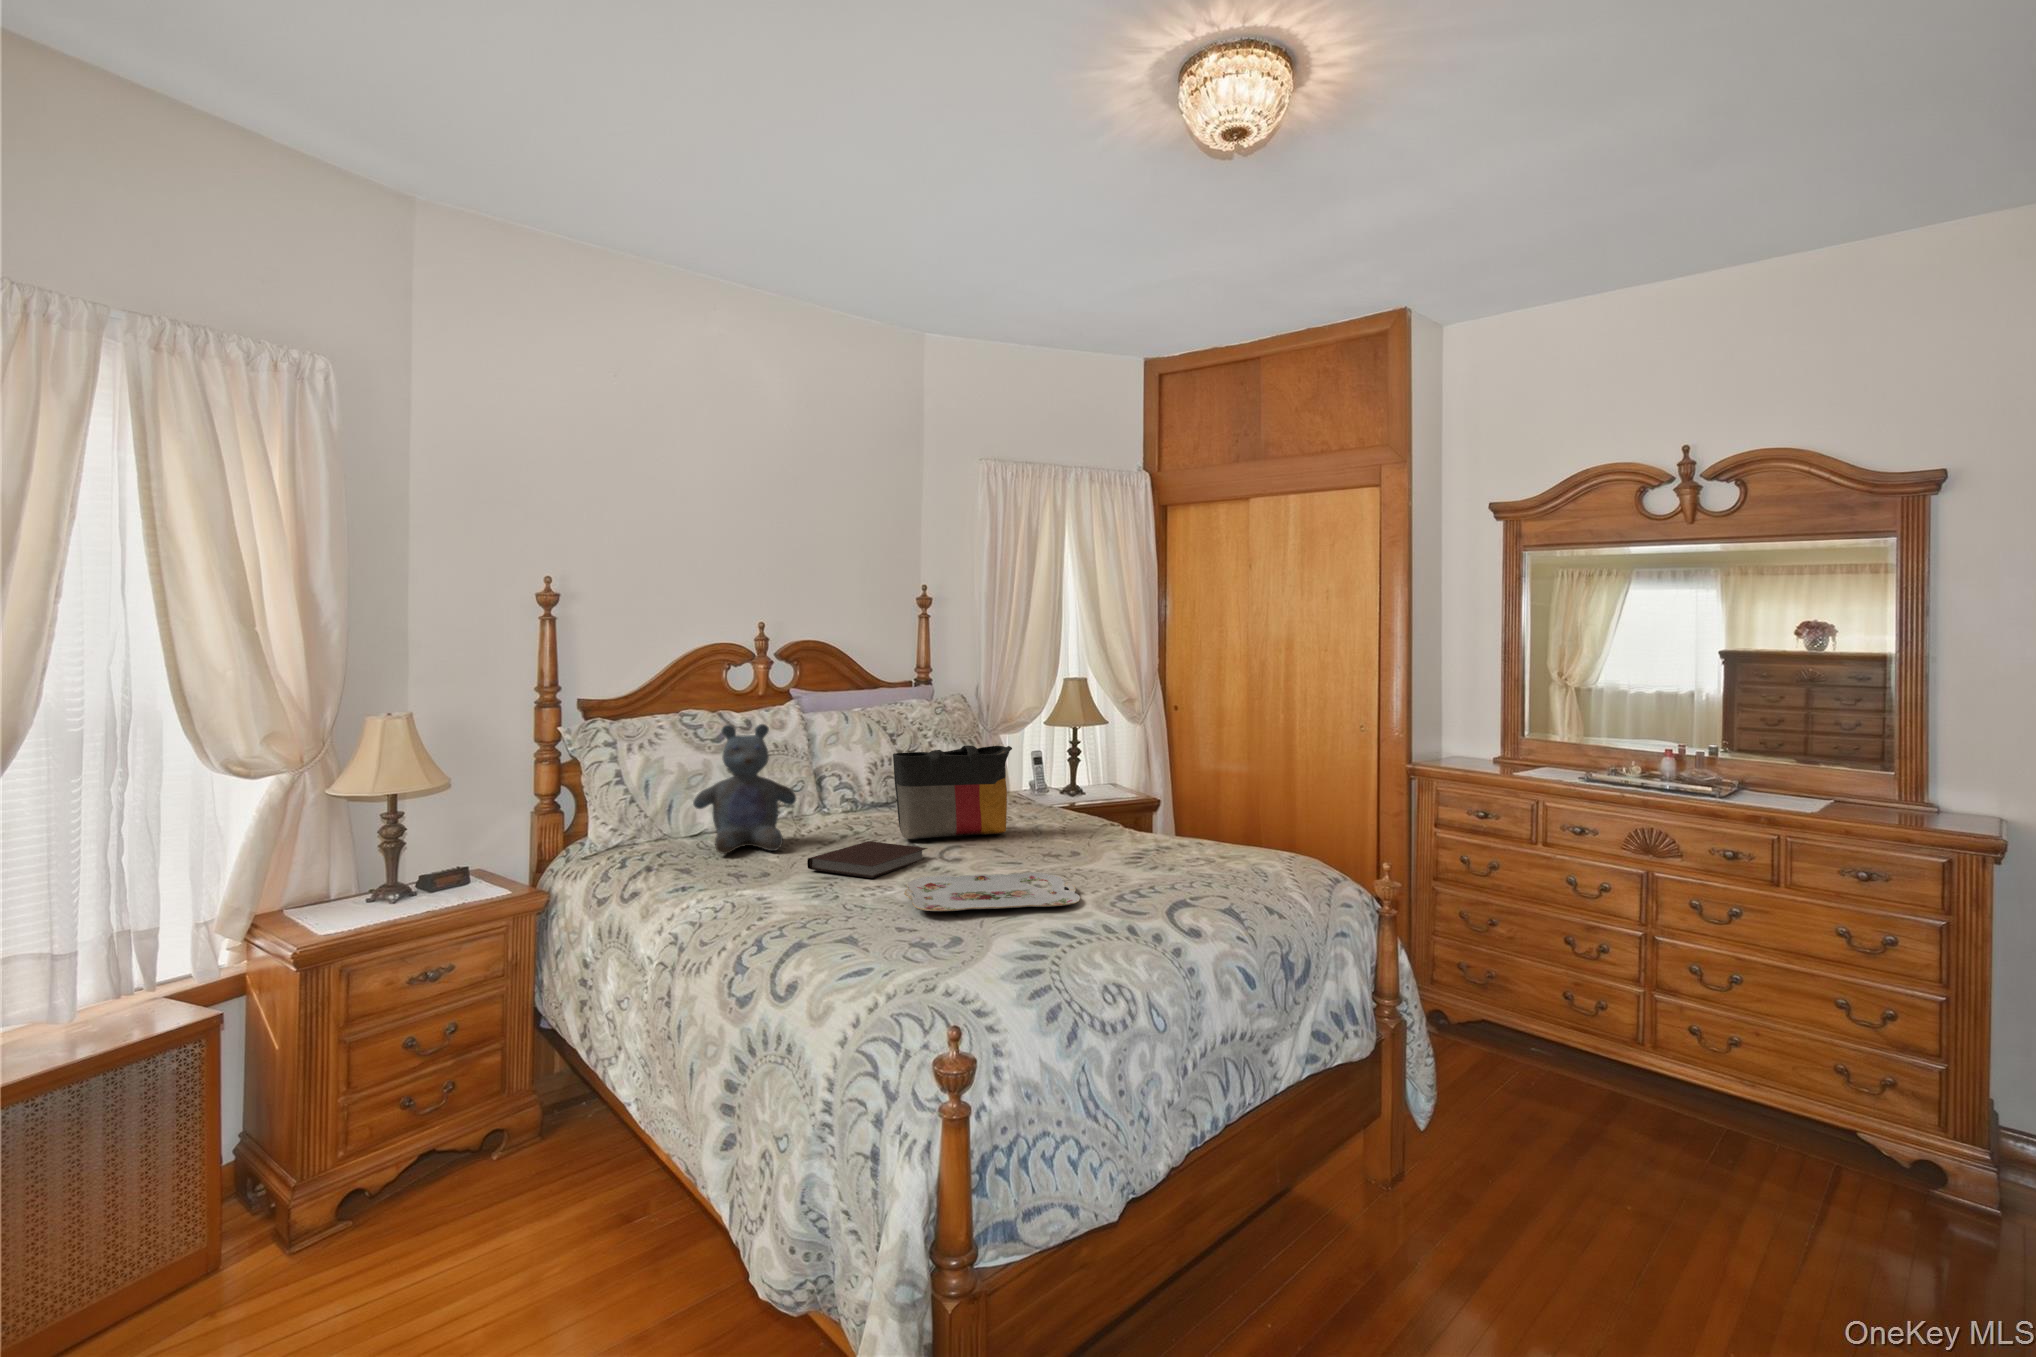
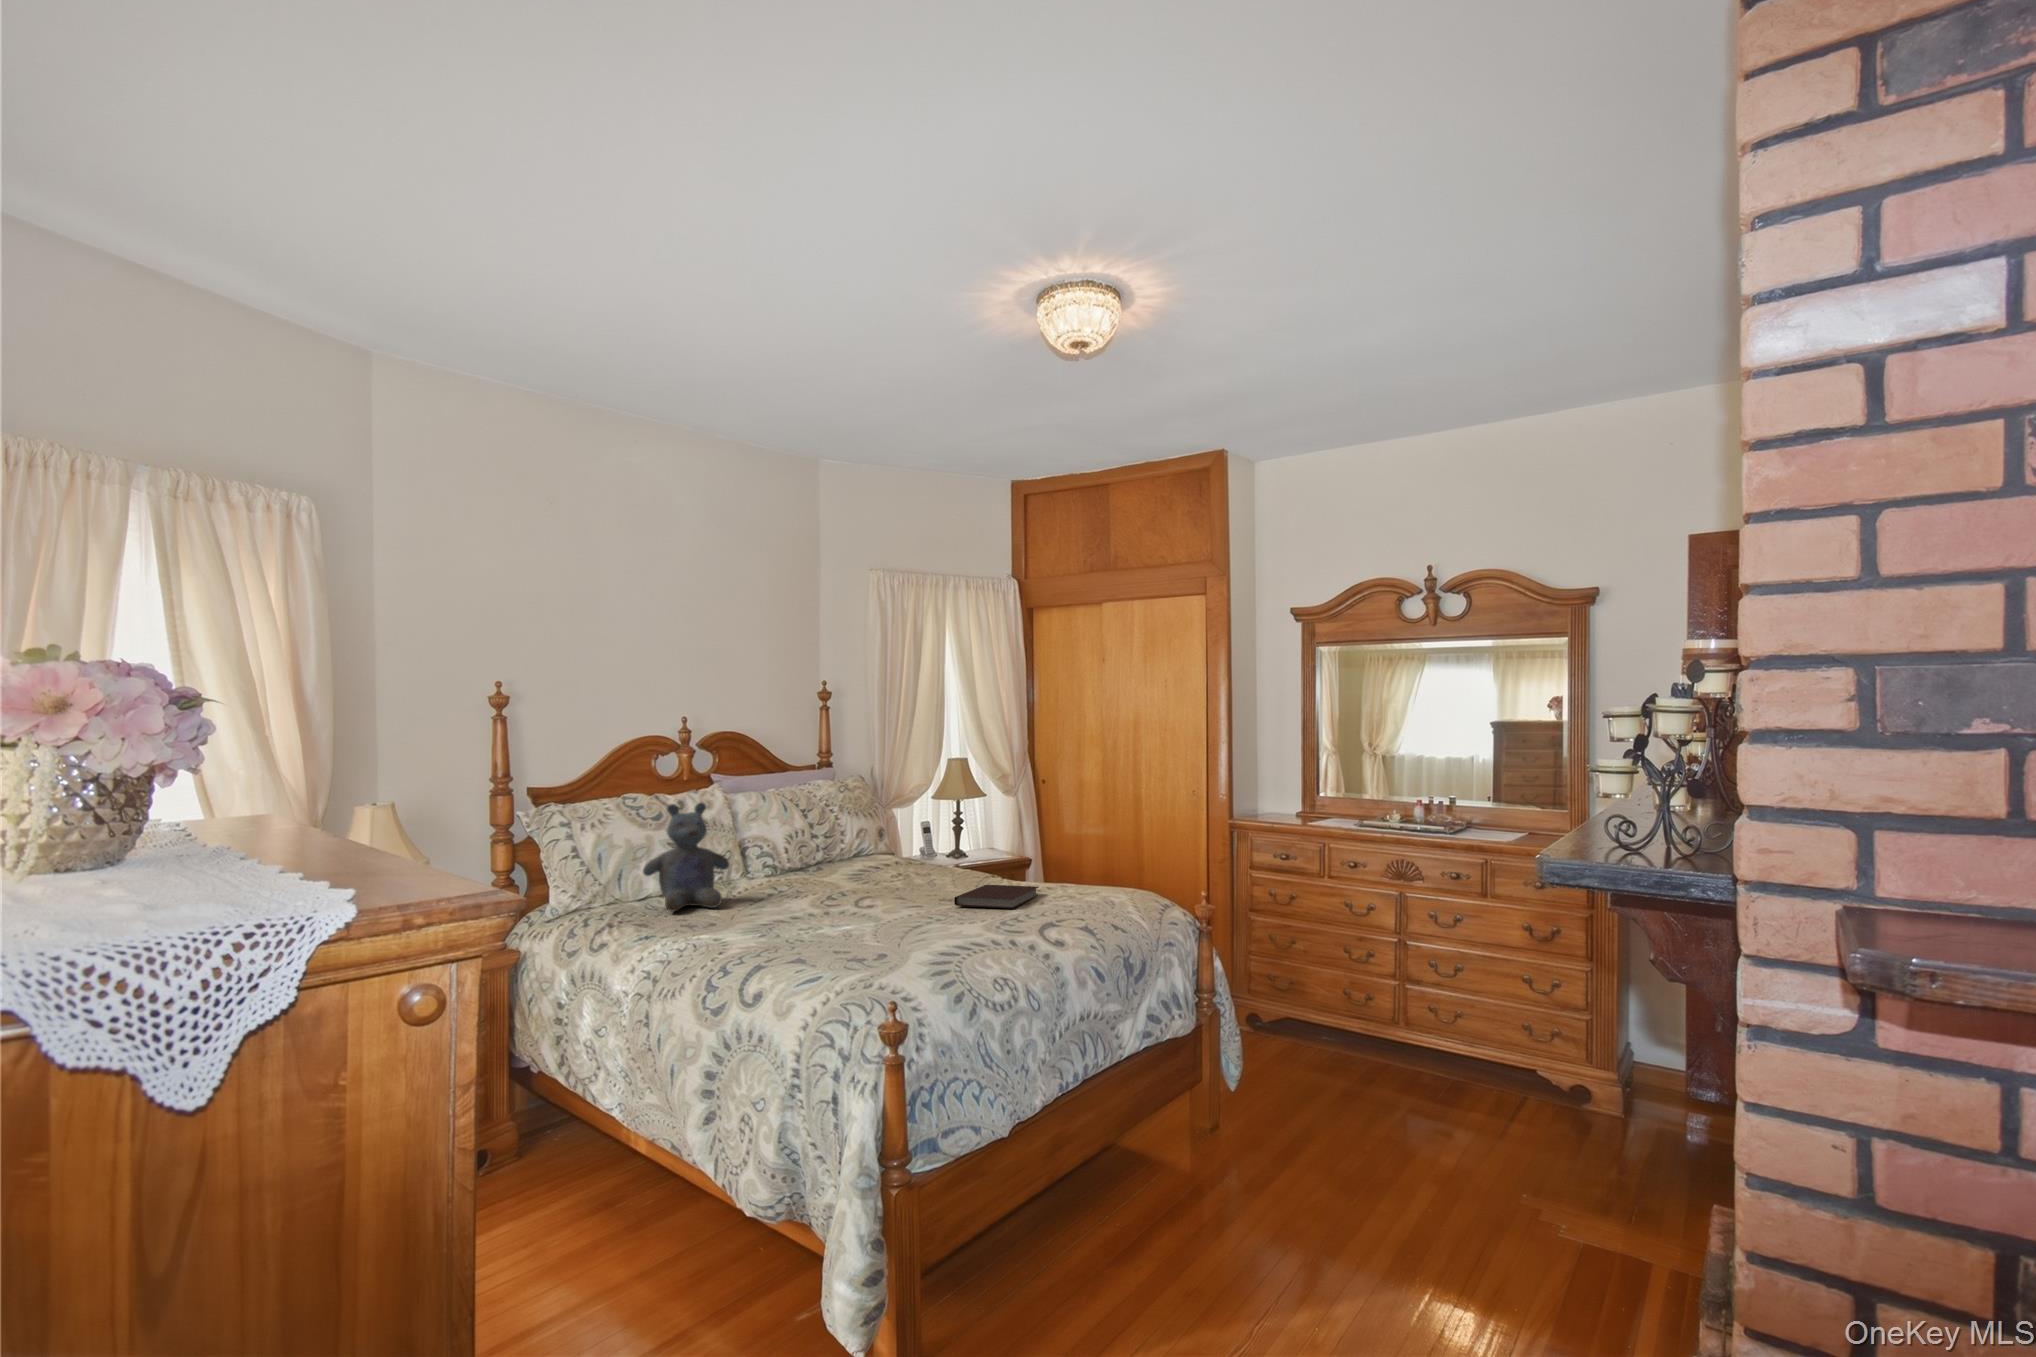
tote bag: present [893,745,1012,839] -> none [812,814,910,894]
notebook: present [807,841,927,878] -> present [954,885,1039,909]
serving tray: present [904,872,1080,911] -> none [835,911,971,939]

